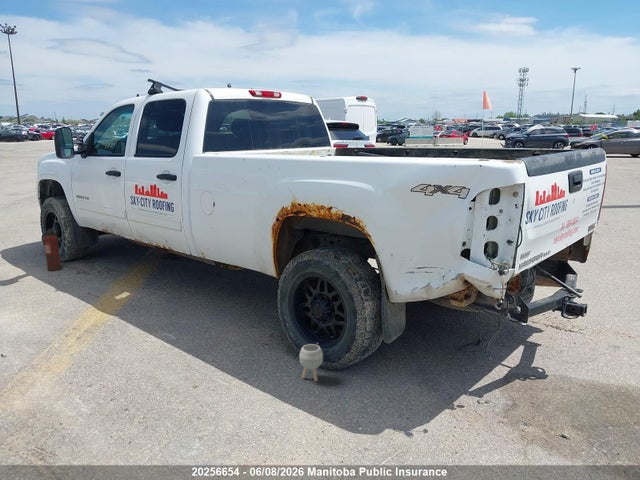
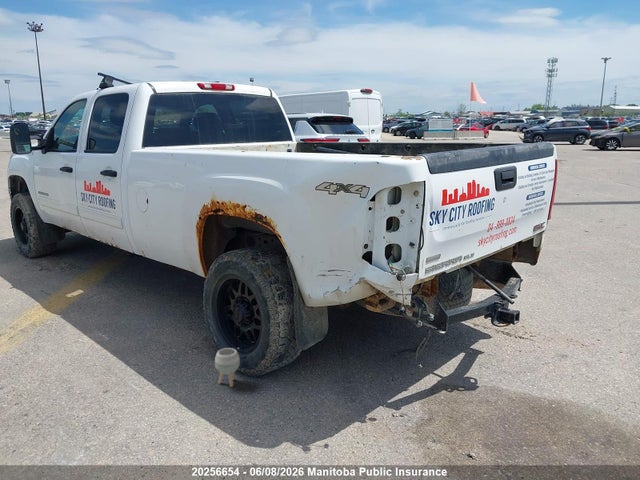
fire extinguisher: present [42,229,61,271] -> none [8,225,28,267]

